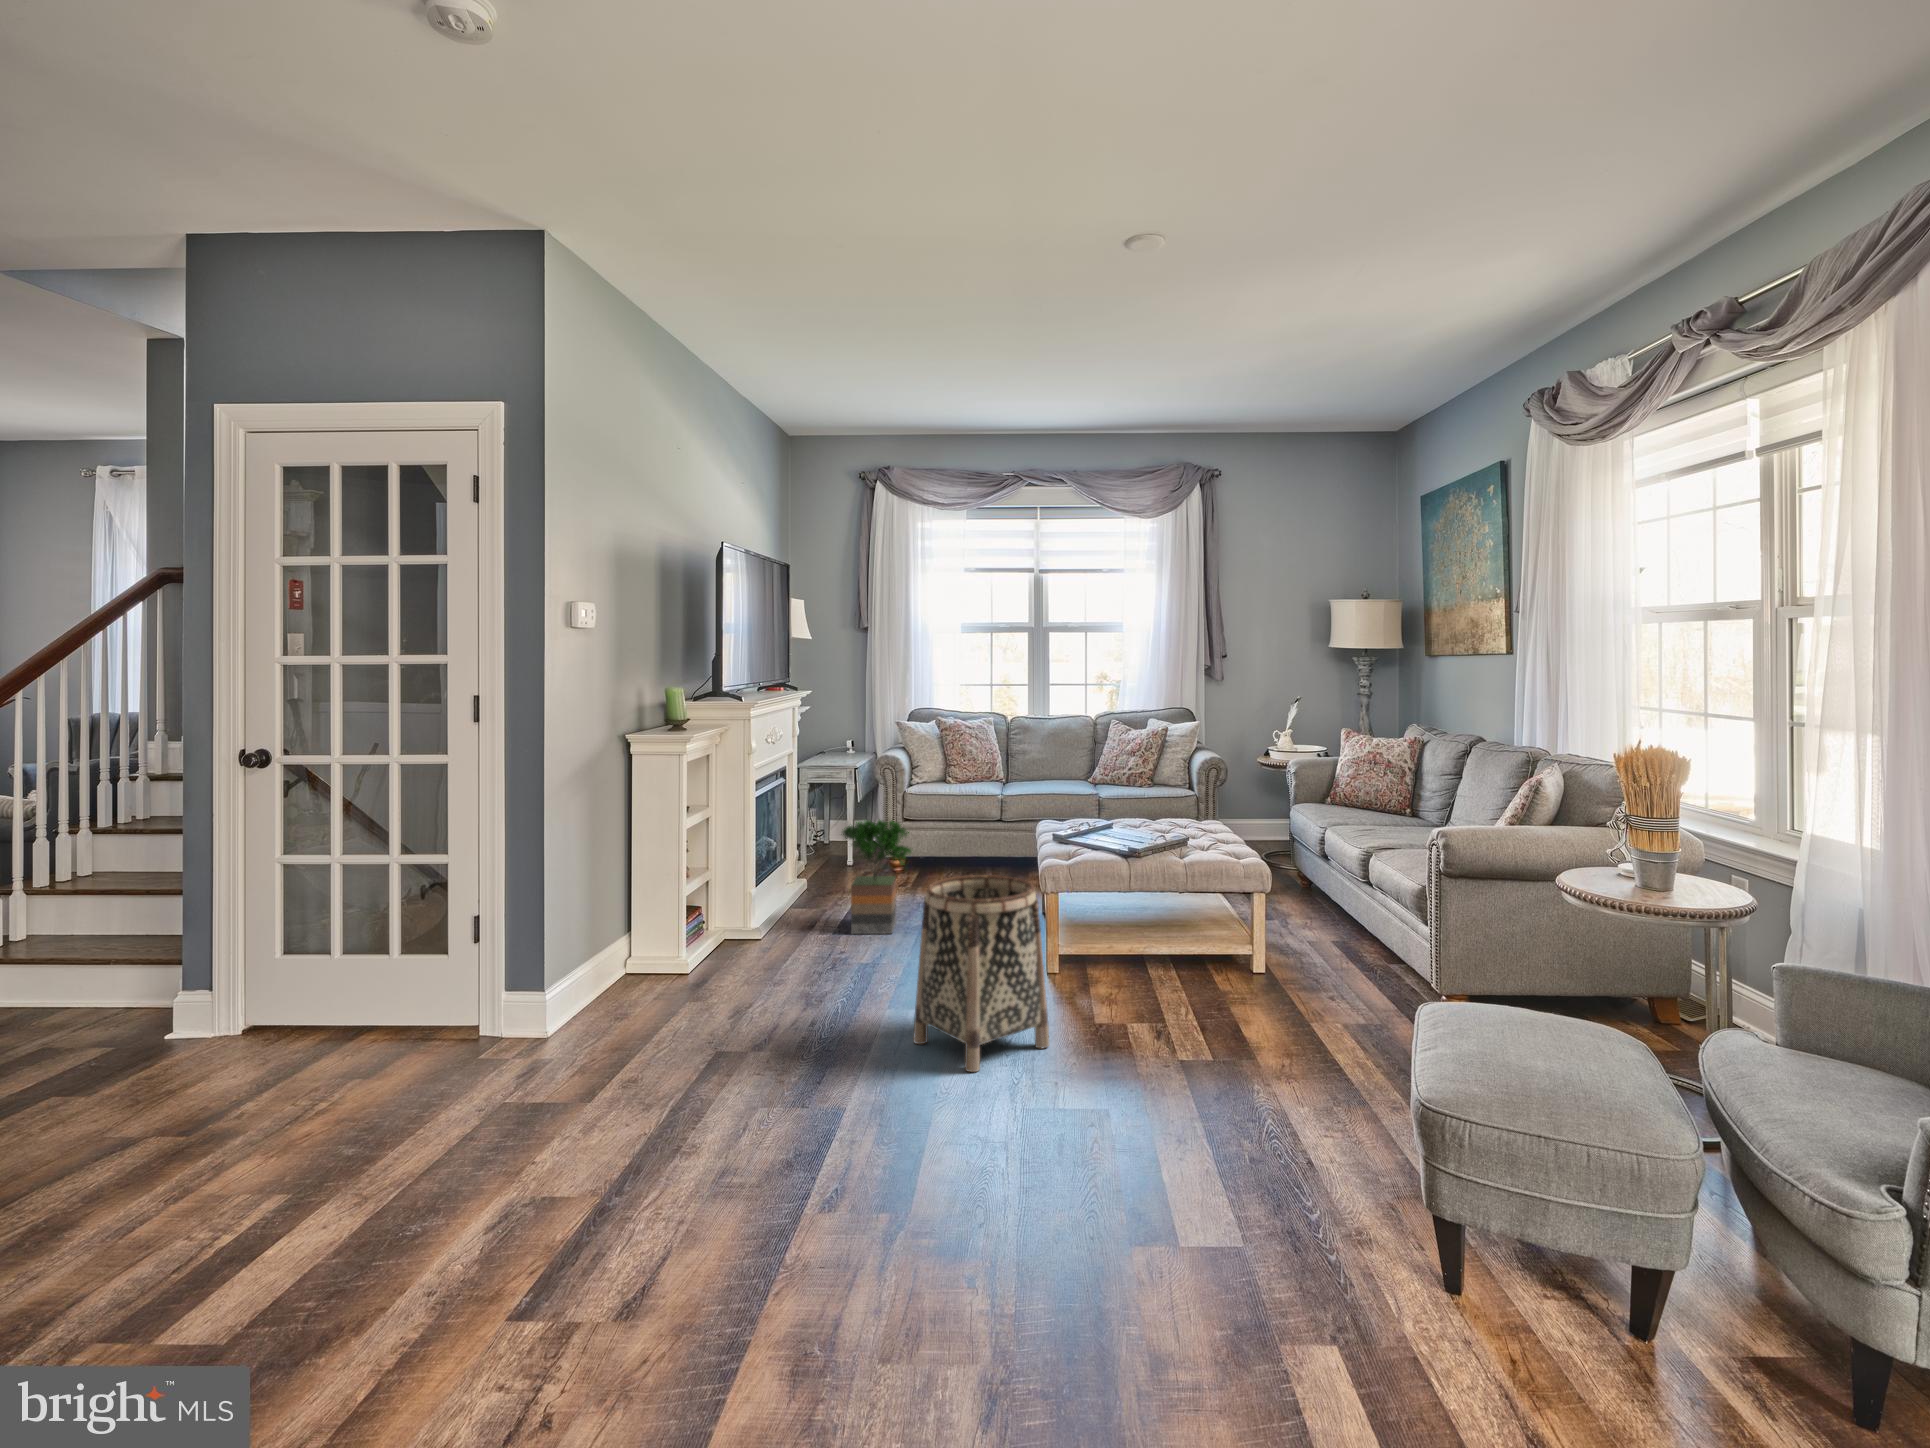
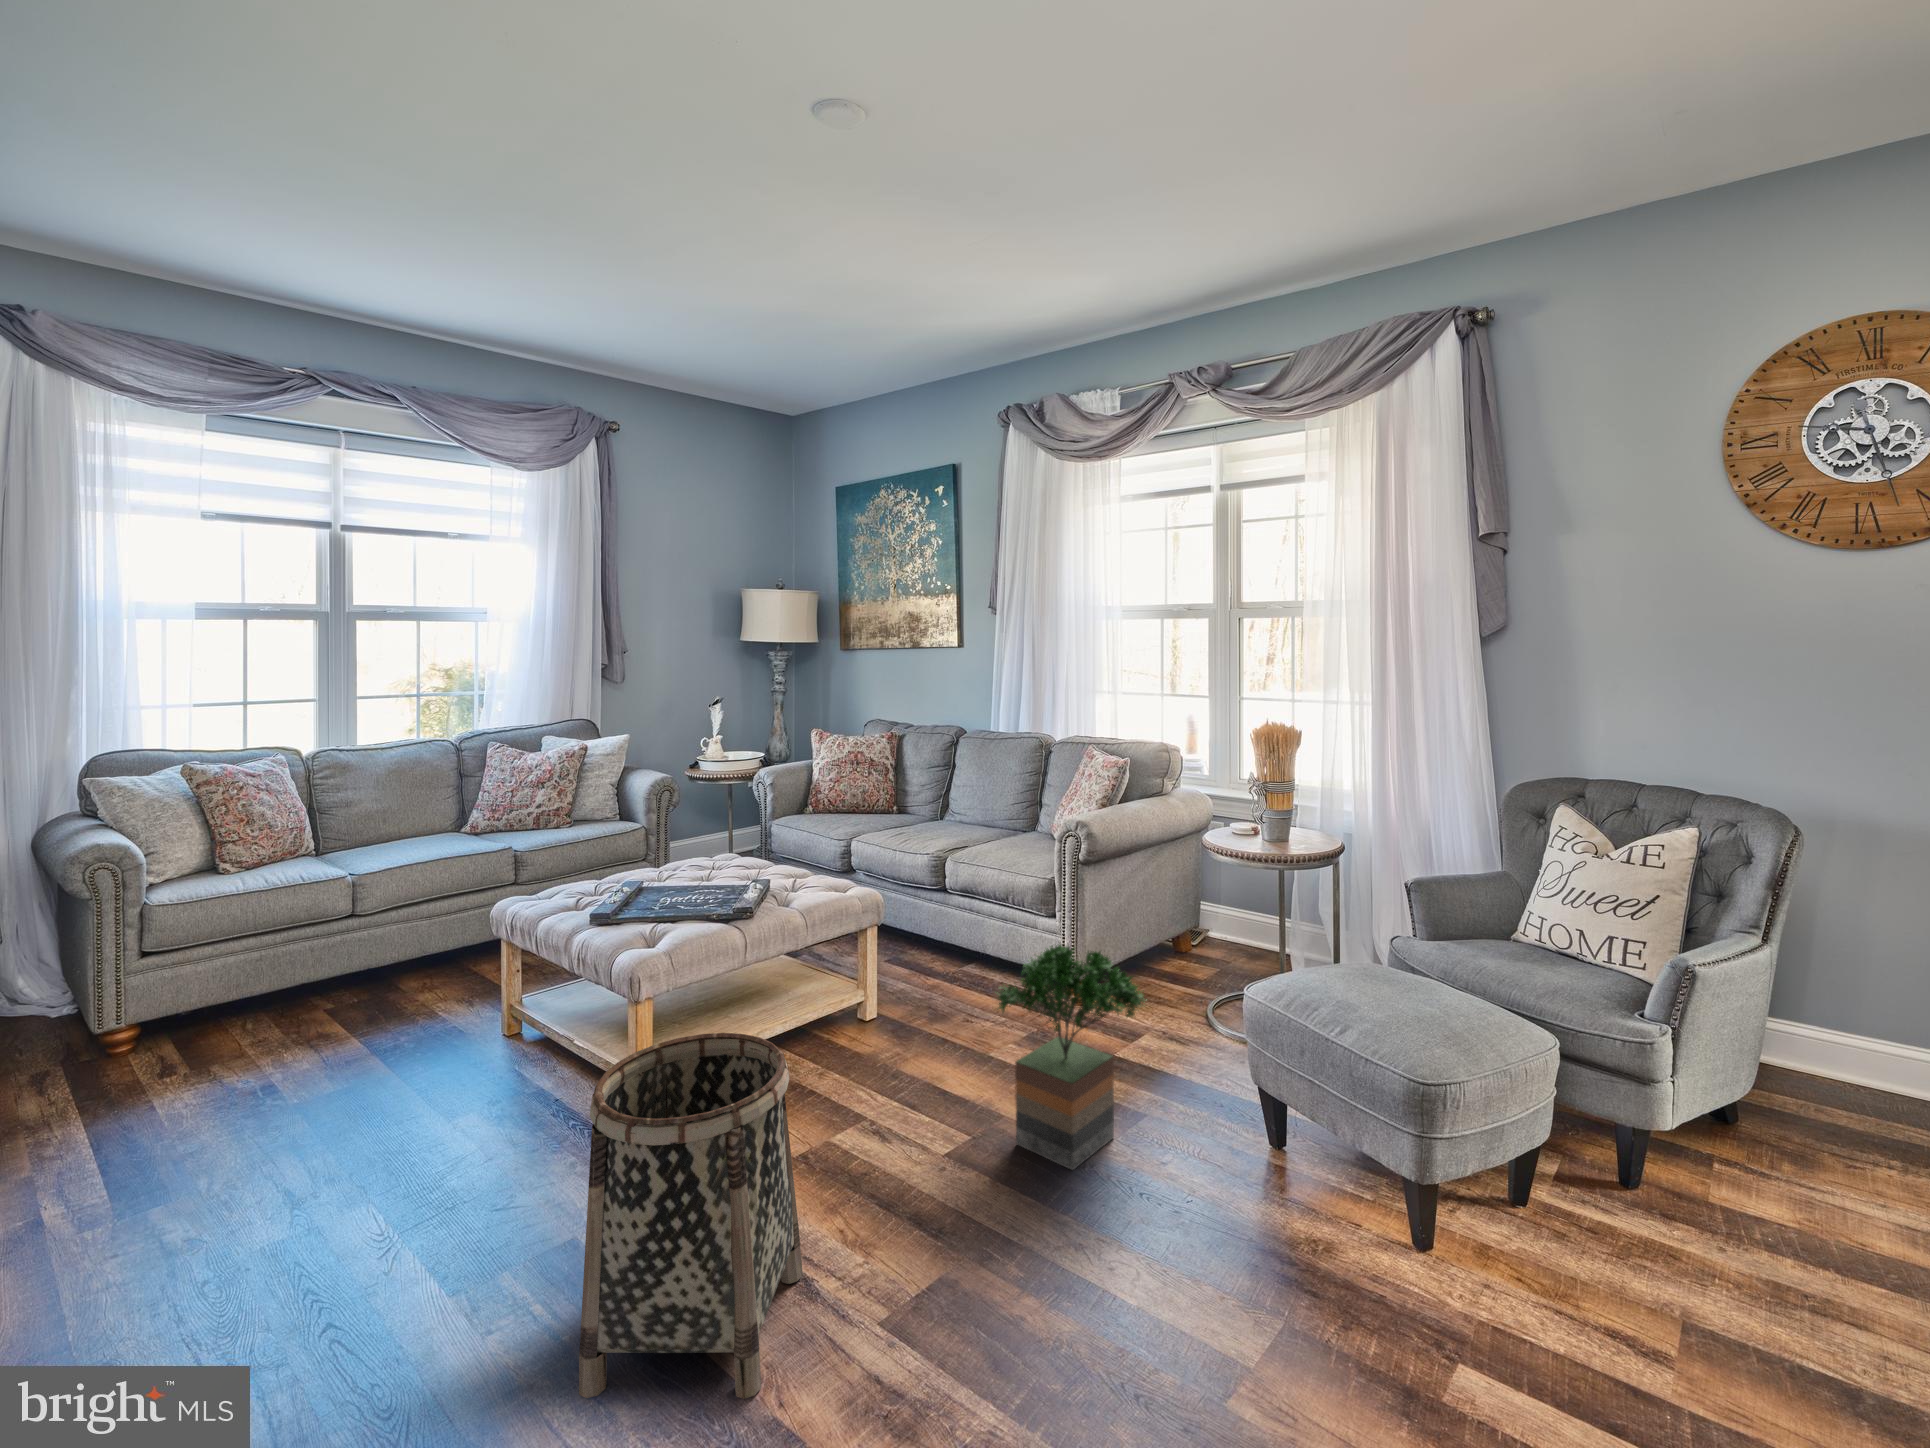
potted tree: present [841,820,911,934] -> present [997,945,1147,1170]

